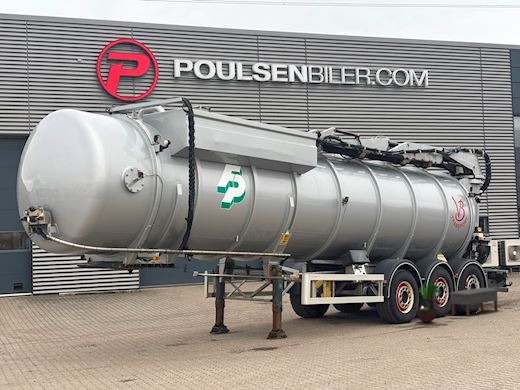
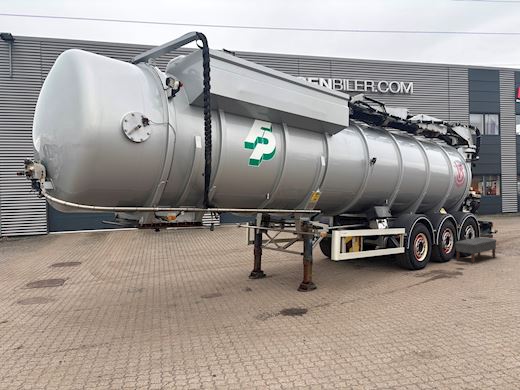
potted tree: present [417,283,438,322] -> none [430,233,454,270]

